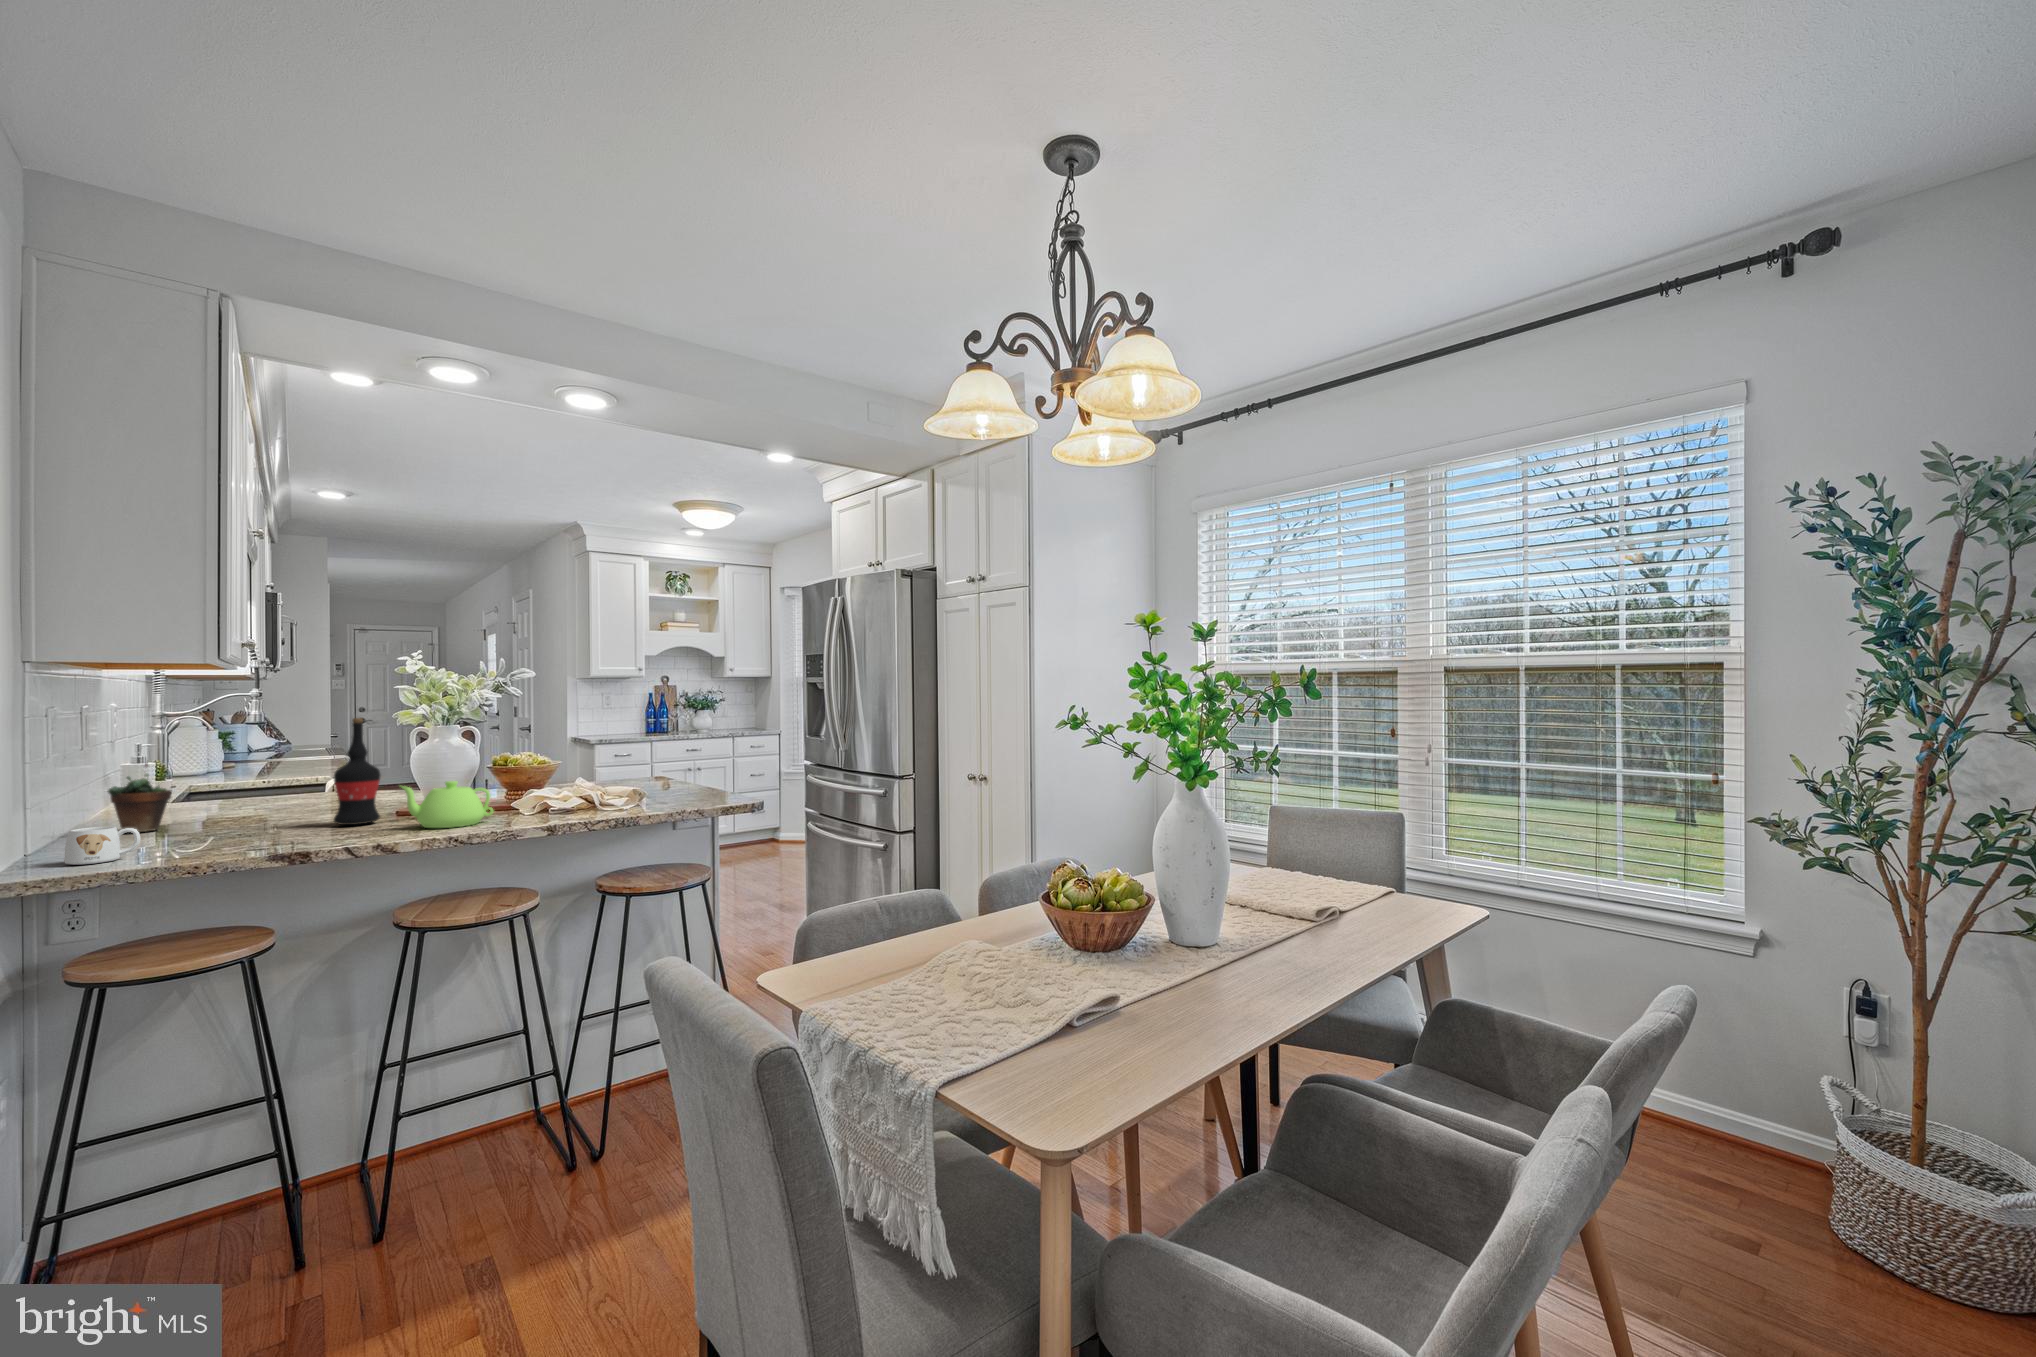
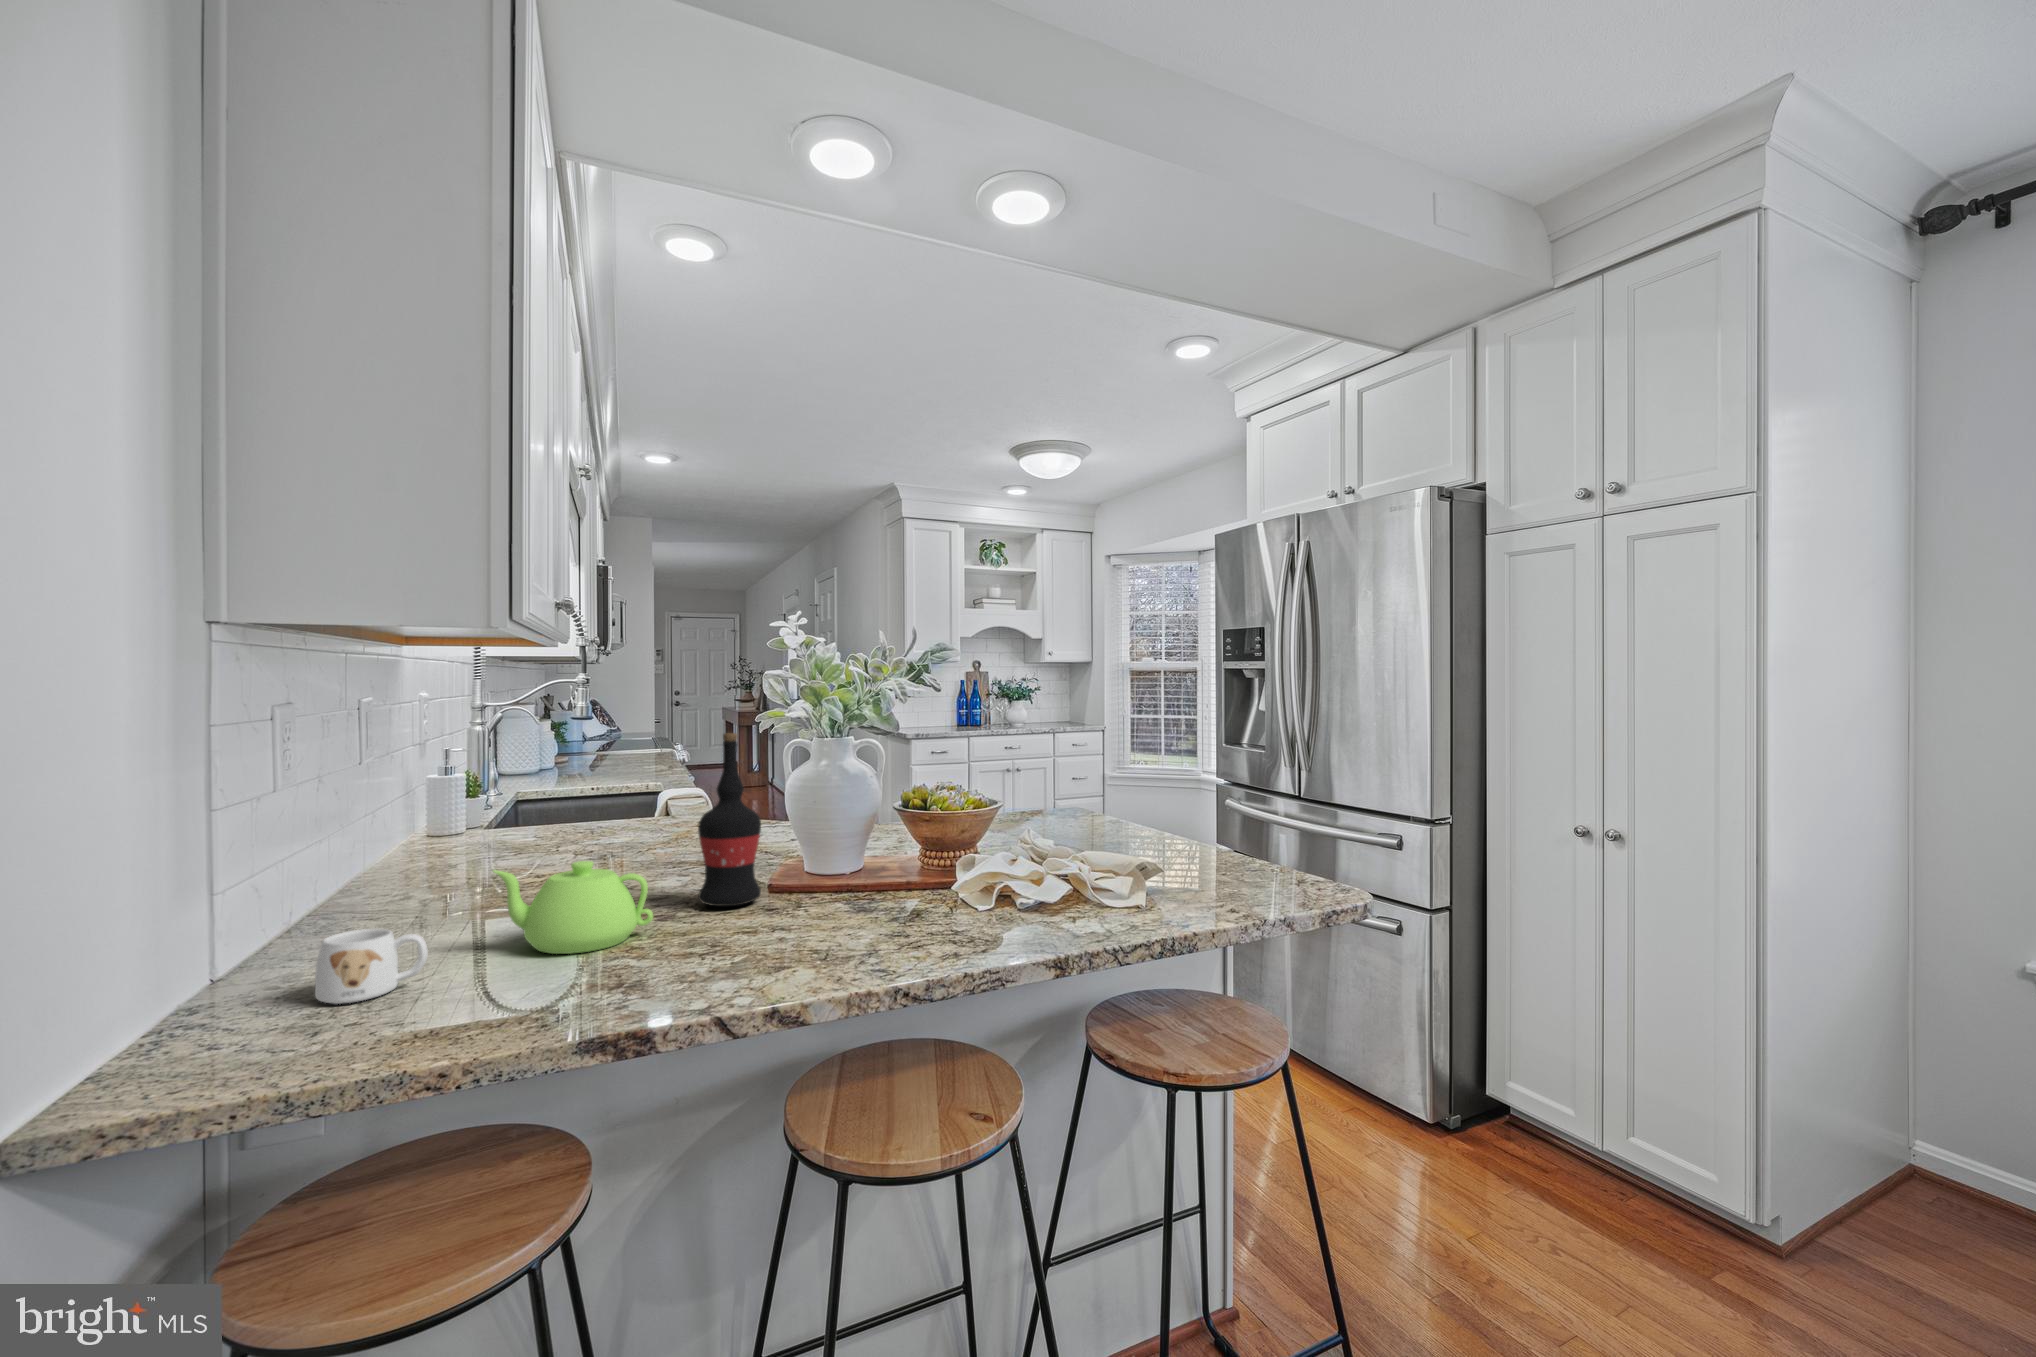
succulent plant: present [108,762,171,832] -> none [408,787,489,896]
teapot: present [401,781,493,828] -> present [493,861,653,954]

